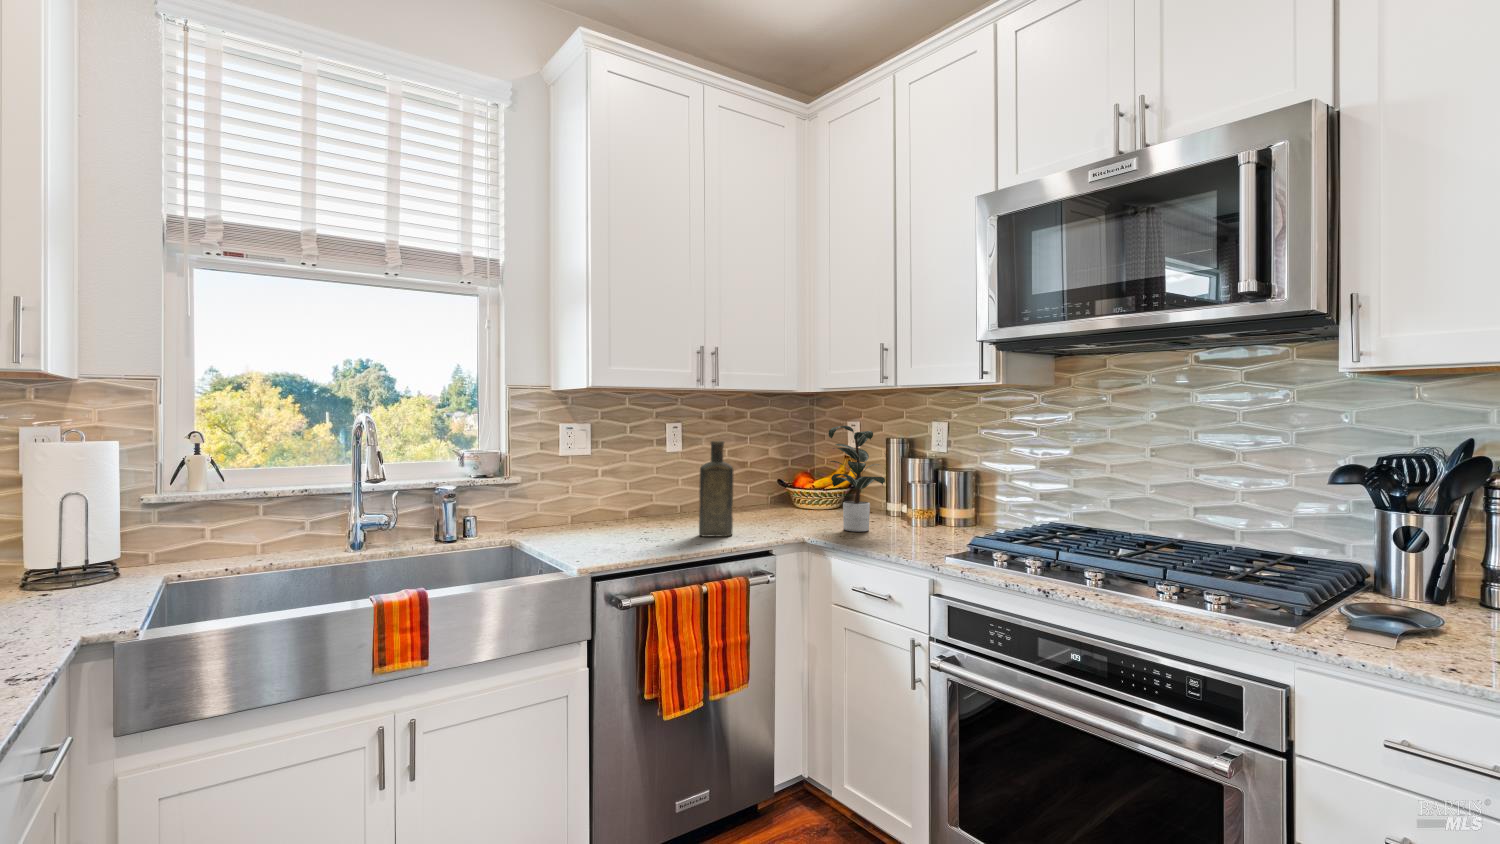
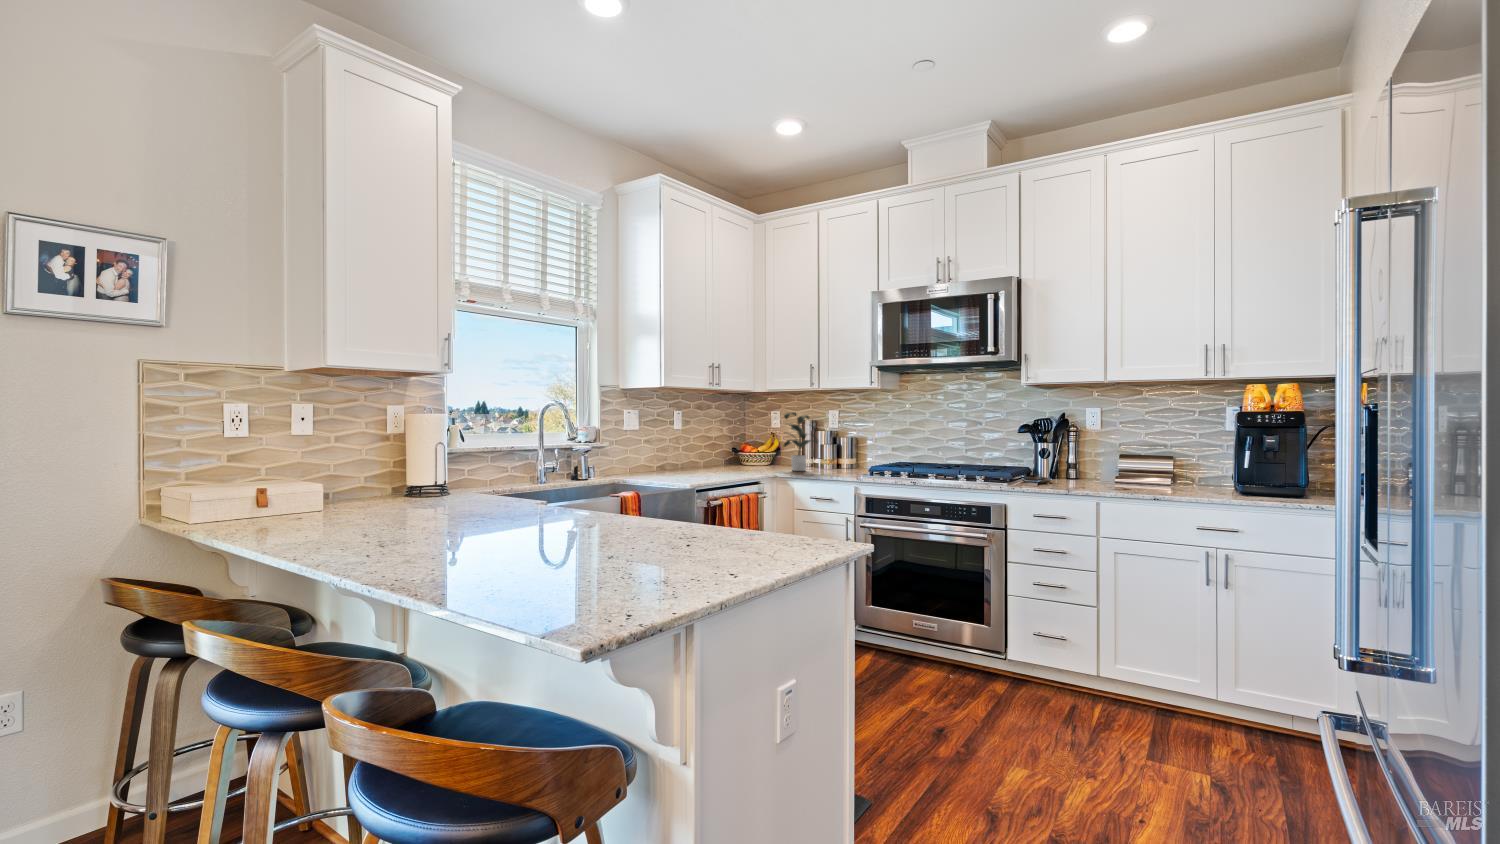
bottle: present [699,441,733,537] -> none [715,421,738,476]

